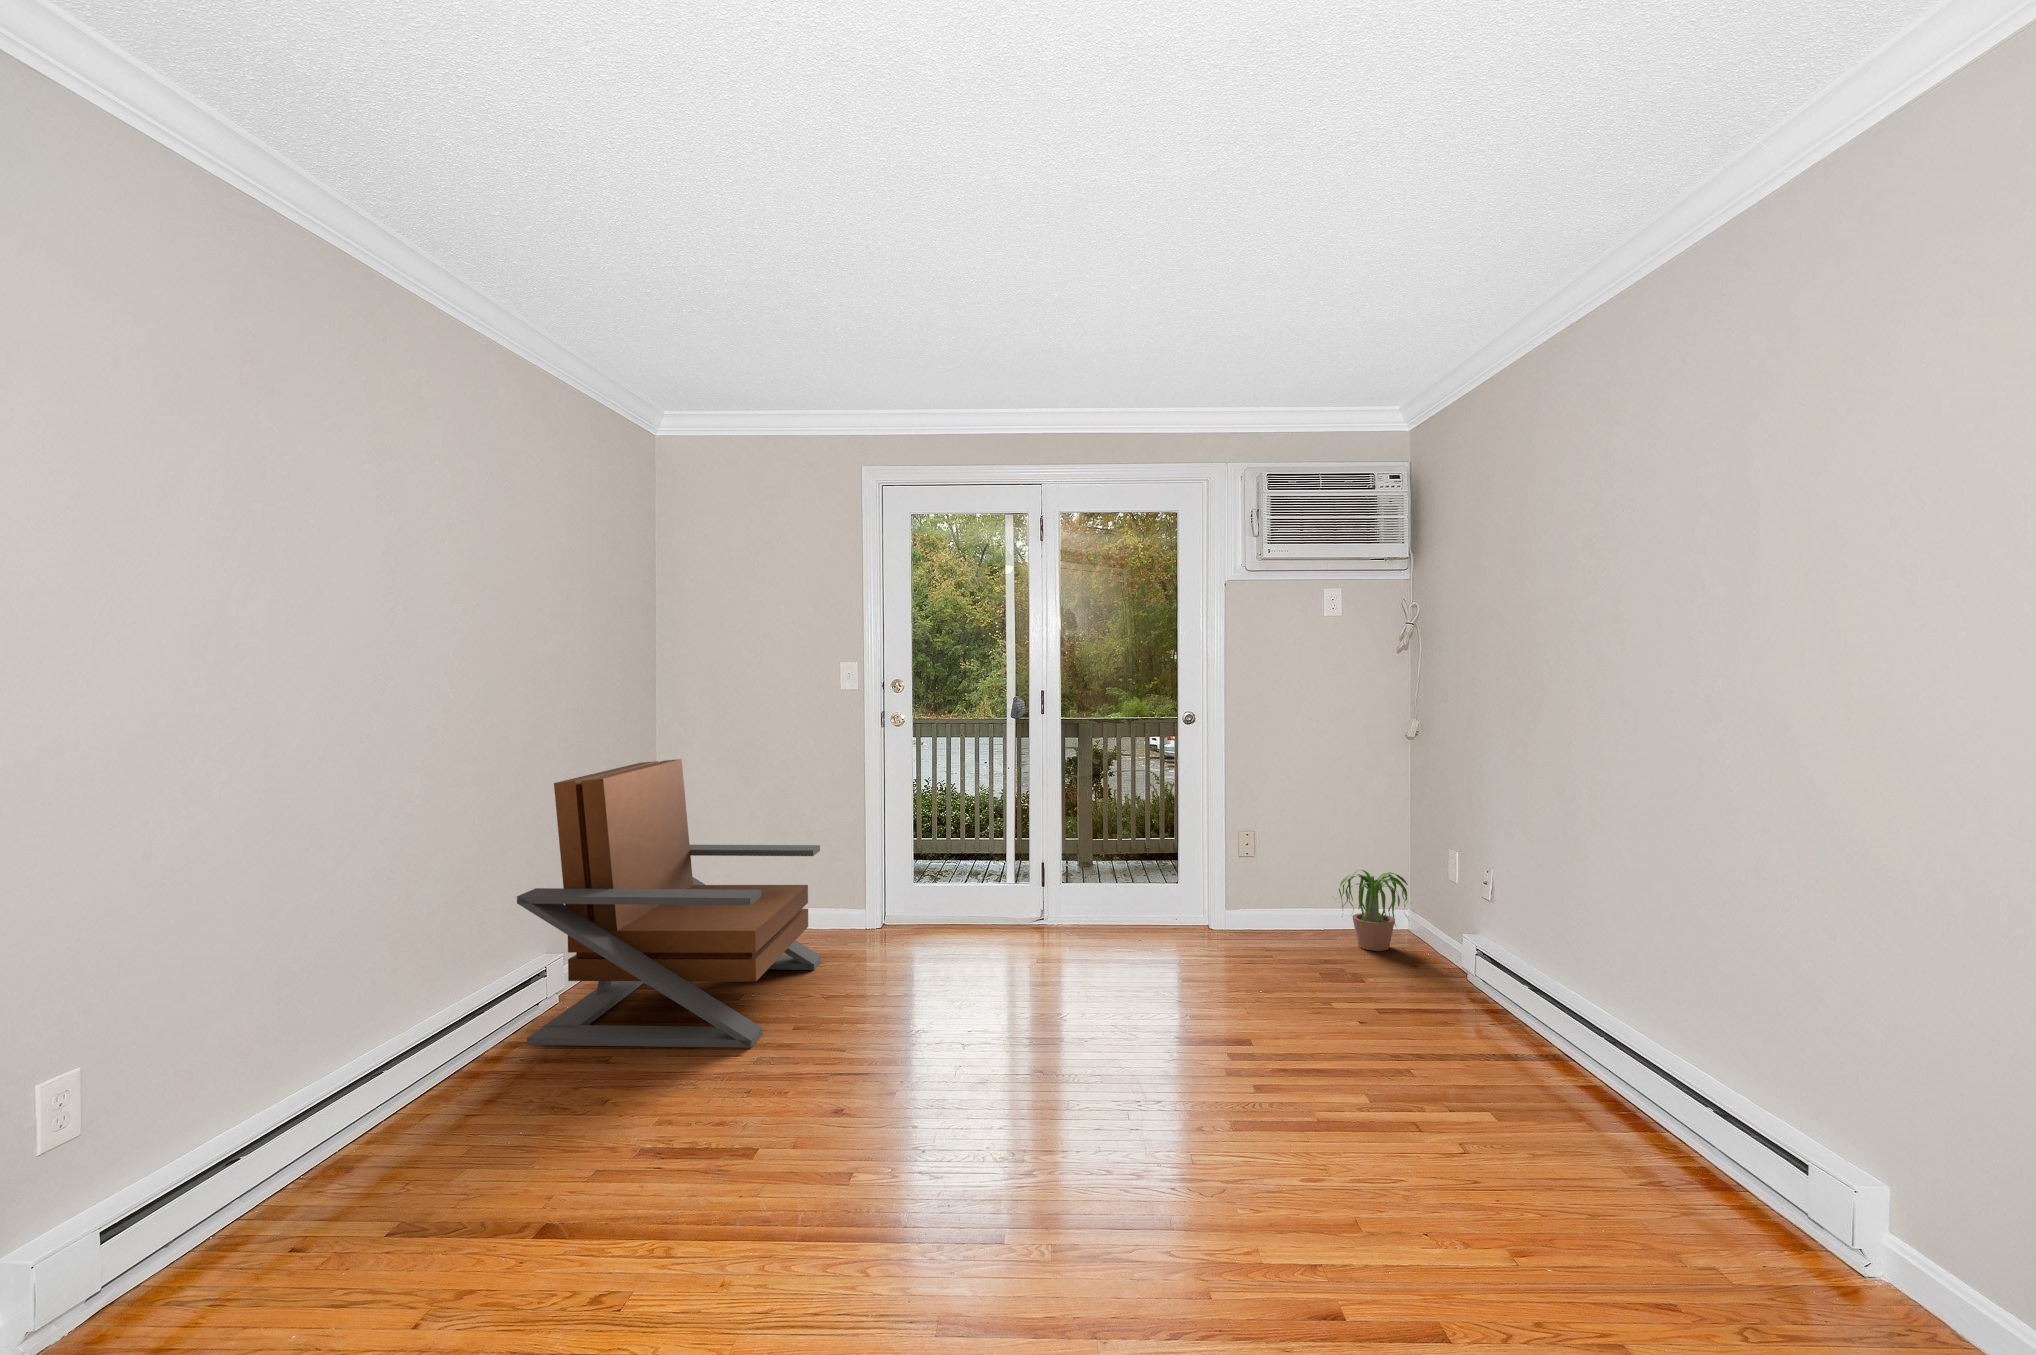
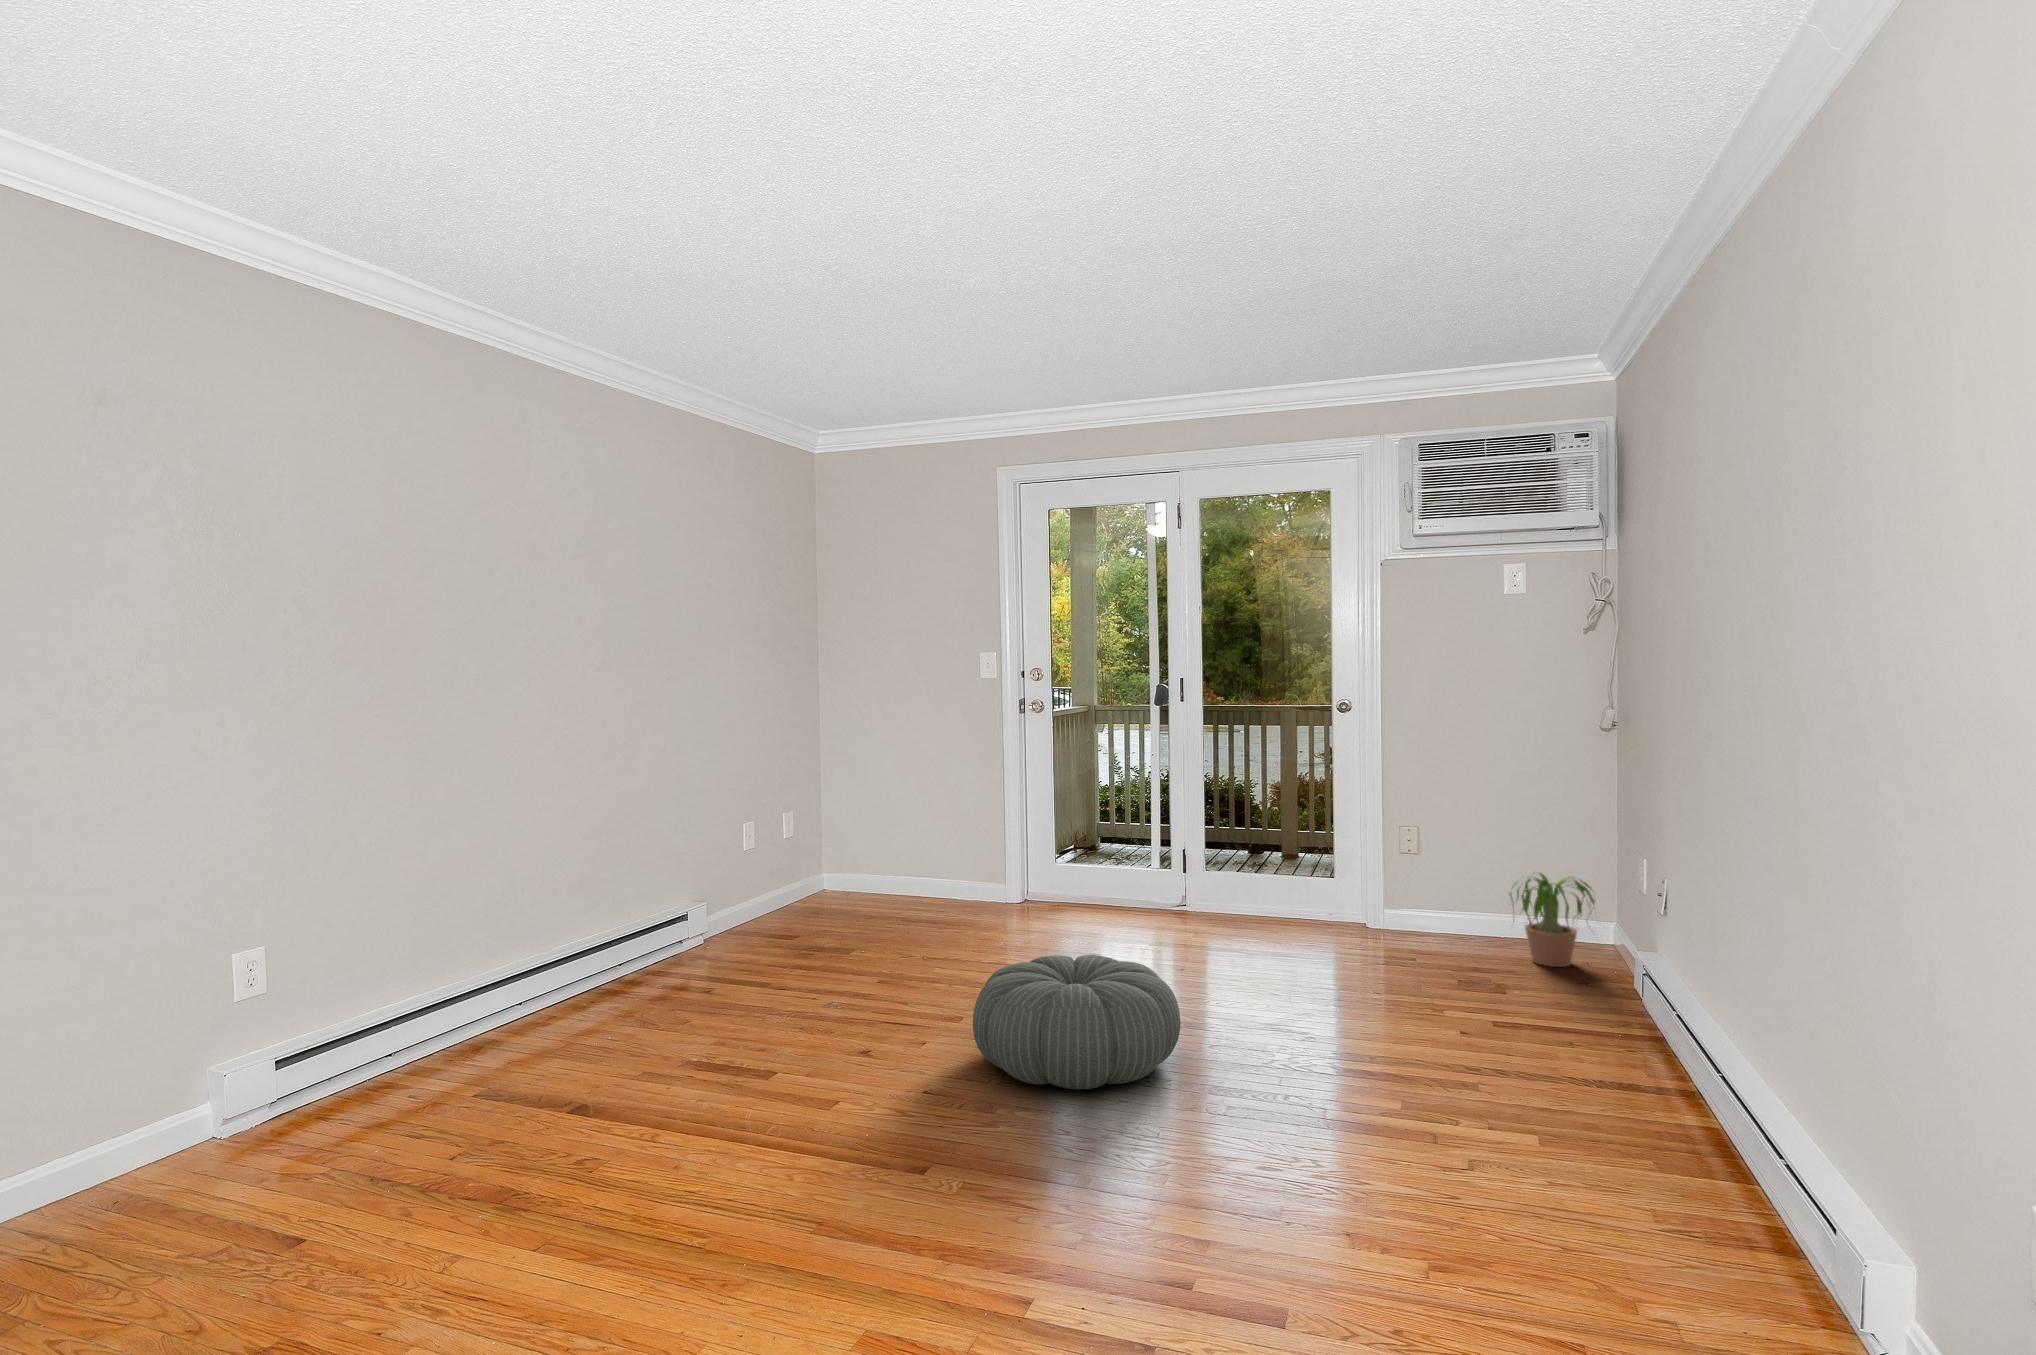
lounge chair: present [517,759,821,1048] -> none [656,736,949,996]
pouf: none [957,982,1162,1123] -> present [973,955,1181,1090]

